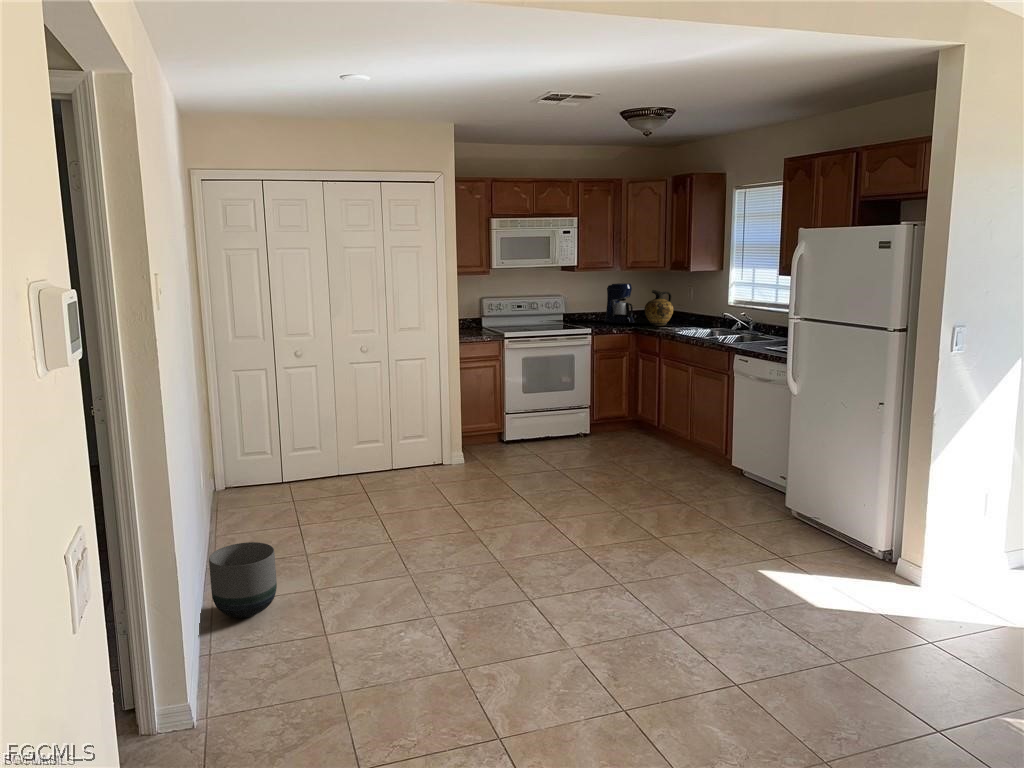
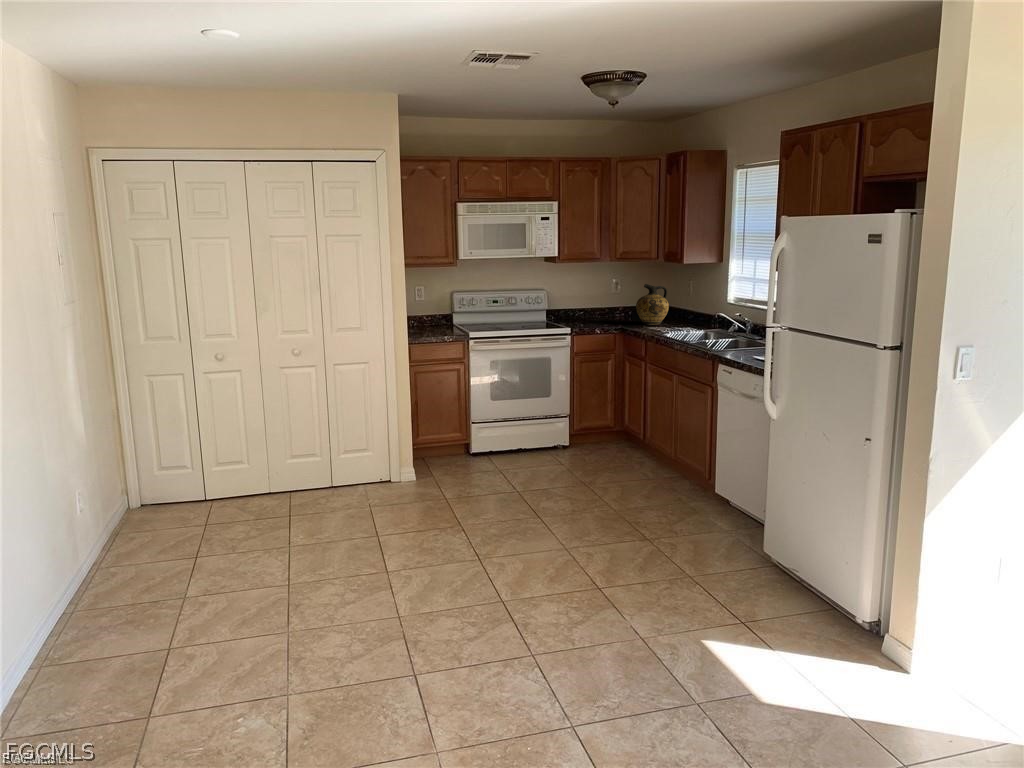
coffee maker: present [605,283,634,323] -> none [593,276,627,322]
planter: present [209,542,277,618] -> none [27,590,115,682]

